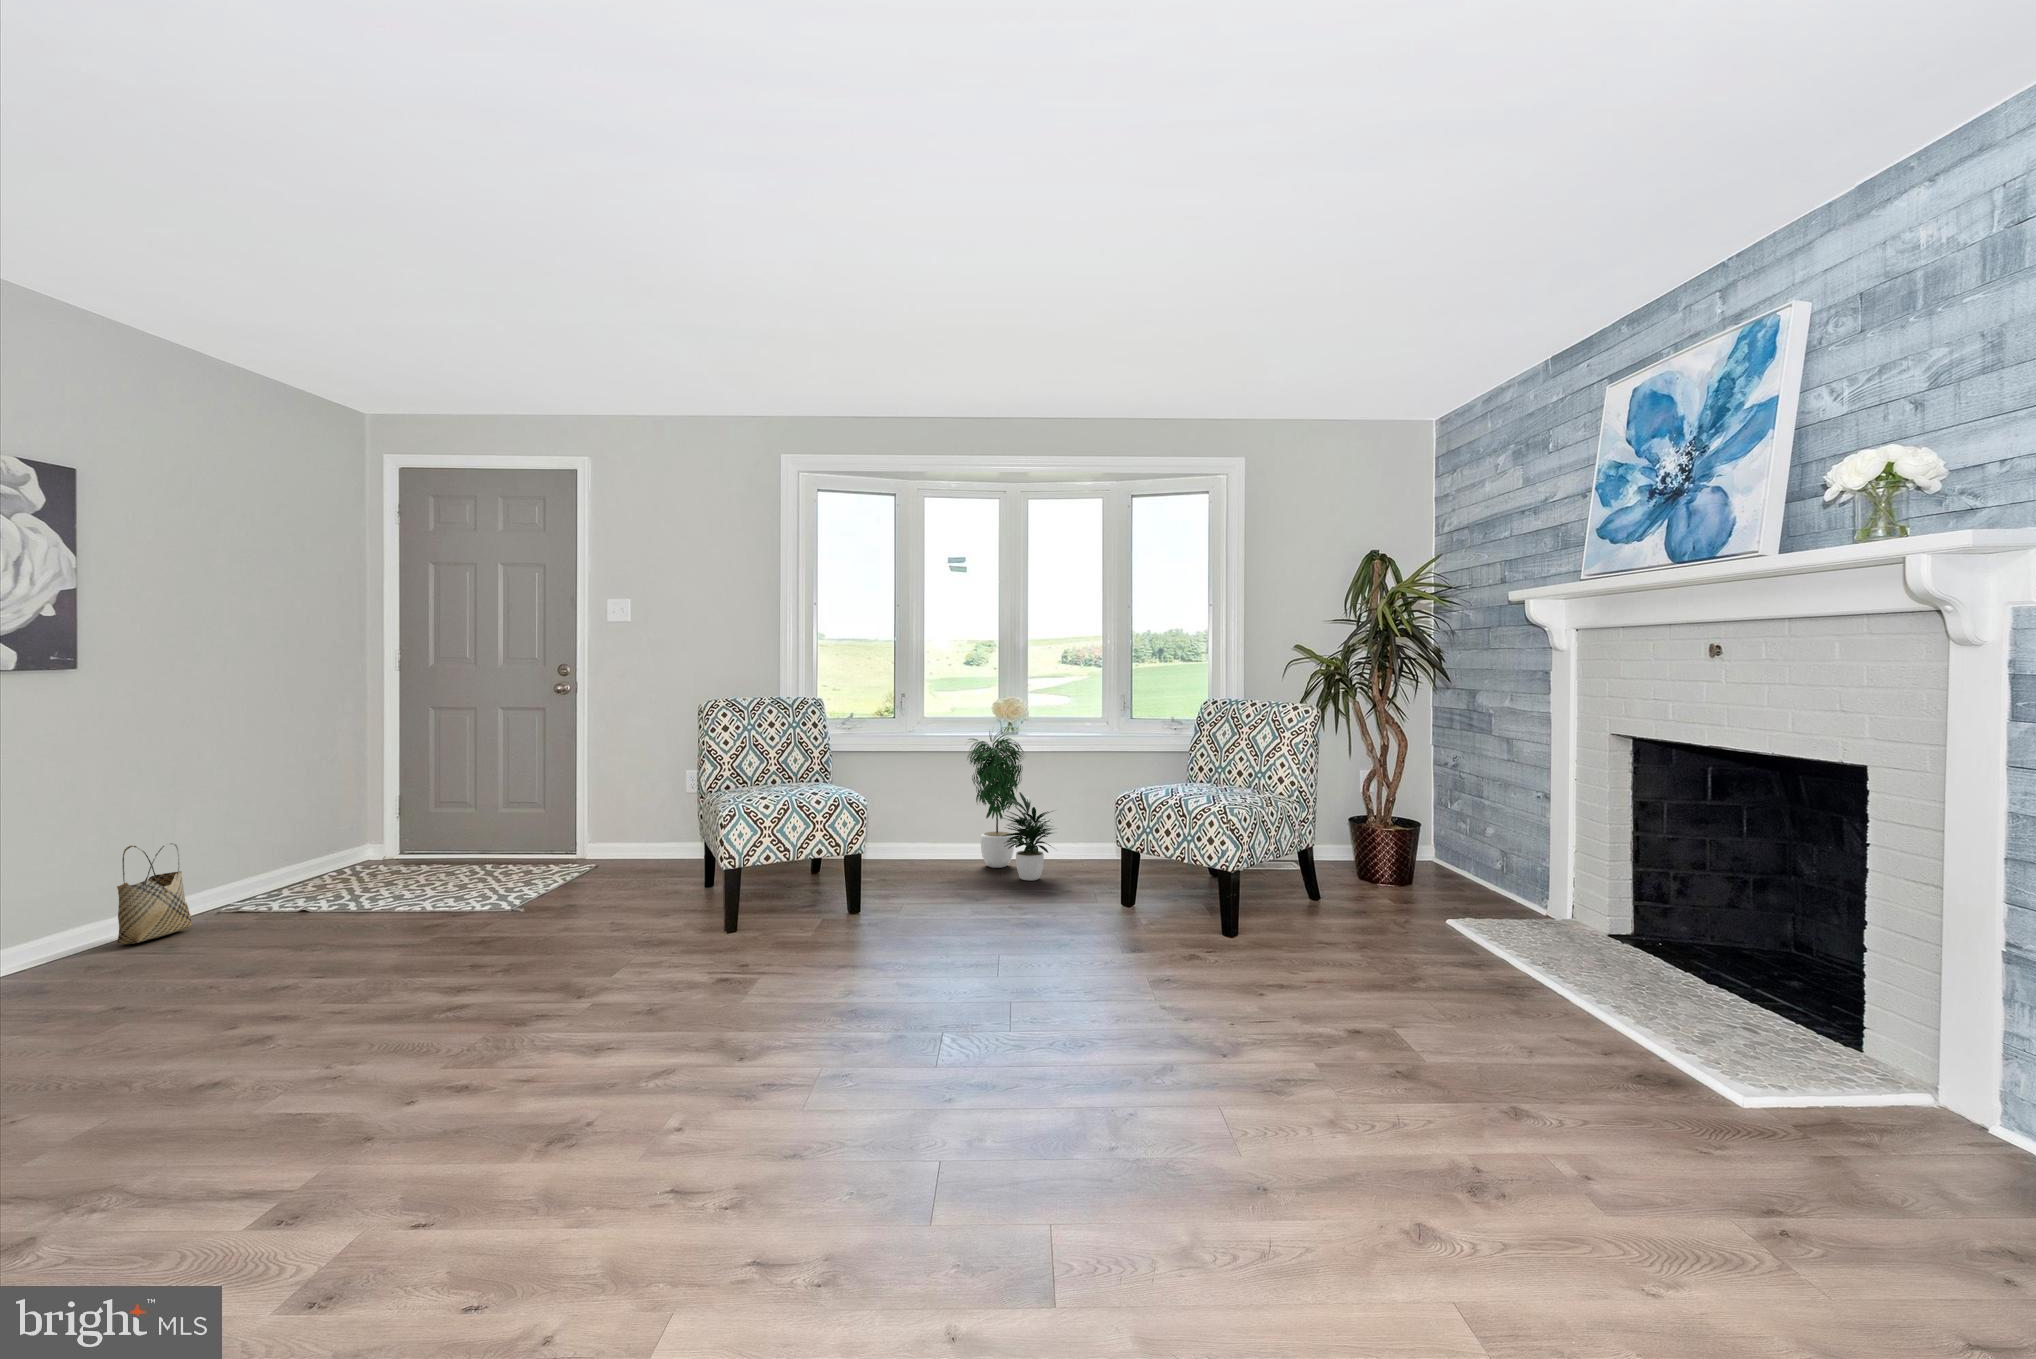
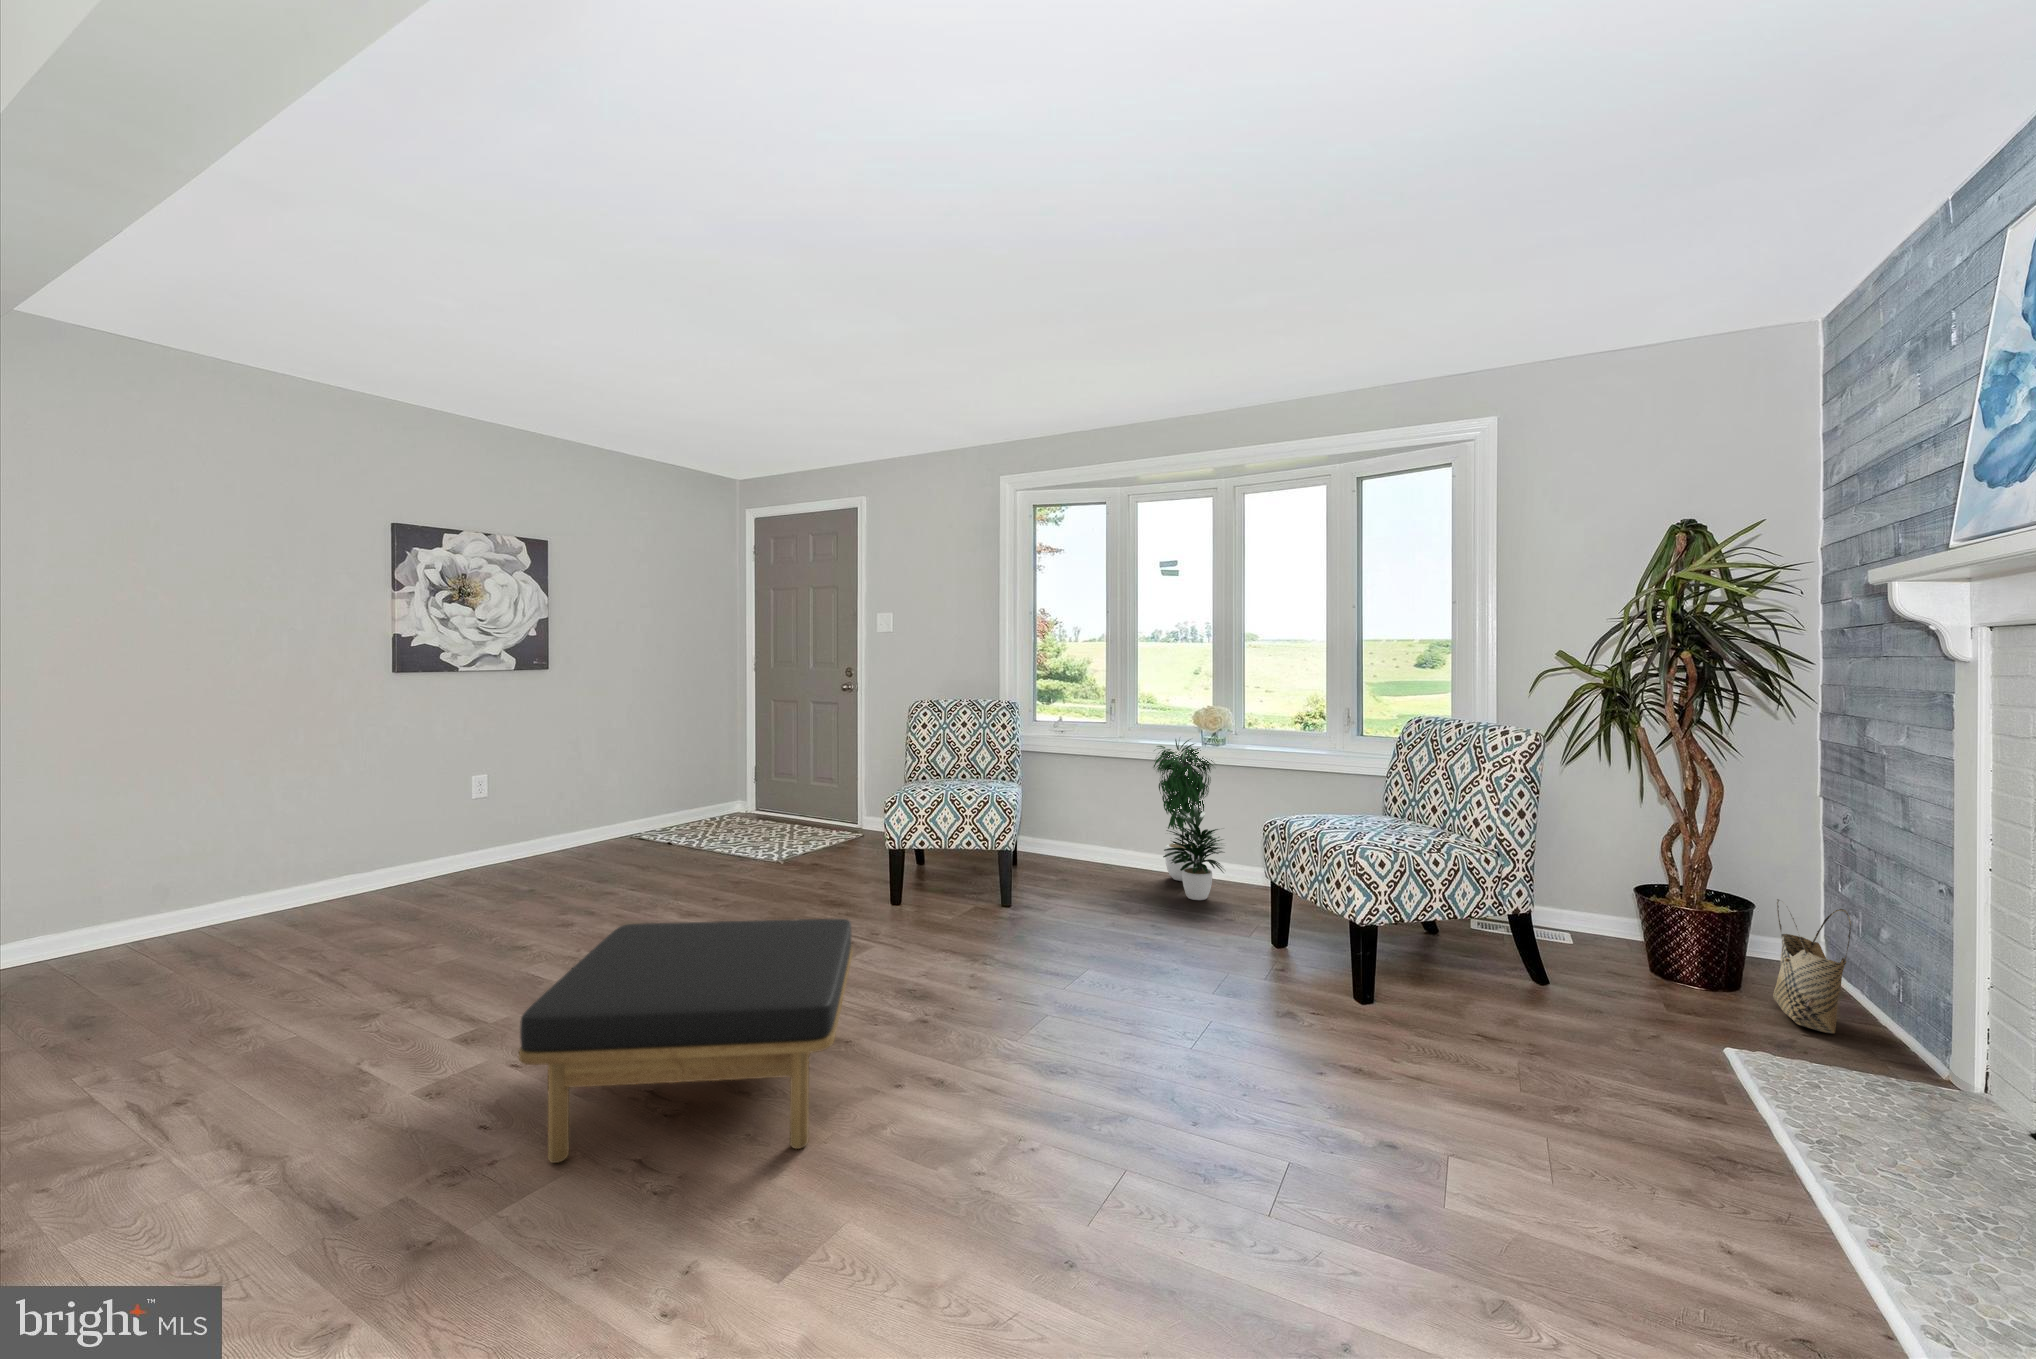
woven basket: present [117,843,191,944] -> present [1773,899,1851,1034]
ottoman: none [642,914,994,1177] -> present [519,919,853,1163]

